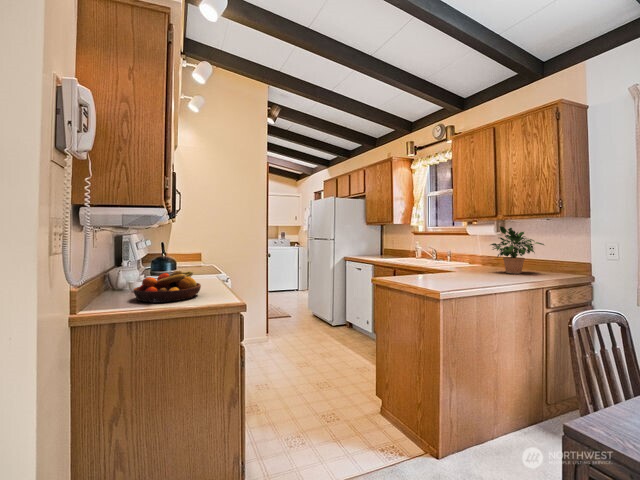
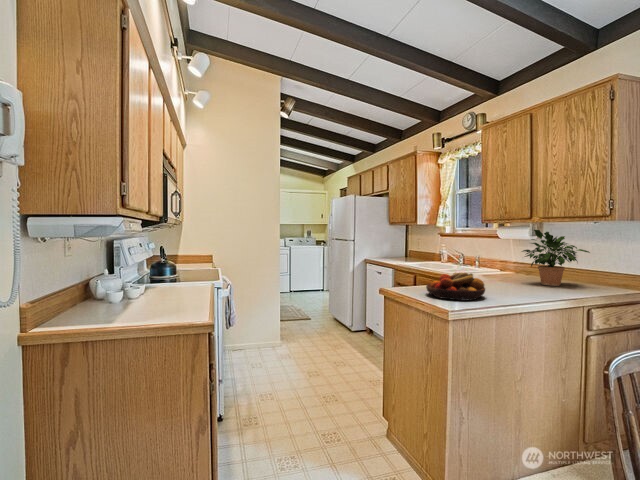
fruit bowl: present [133,271,201,303] -> present [426,273,485,301]

